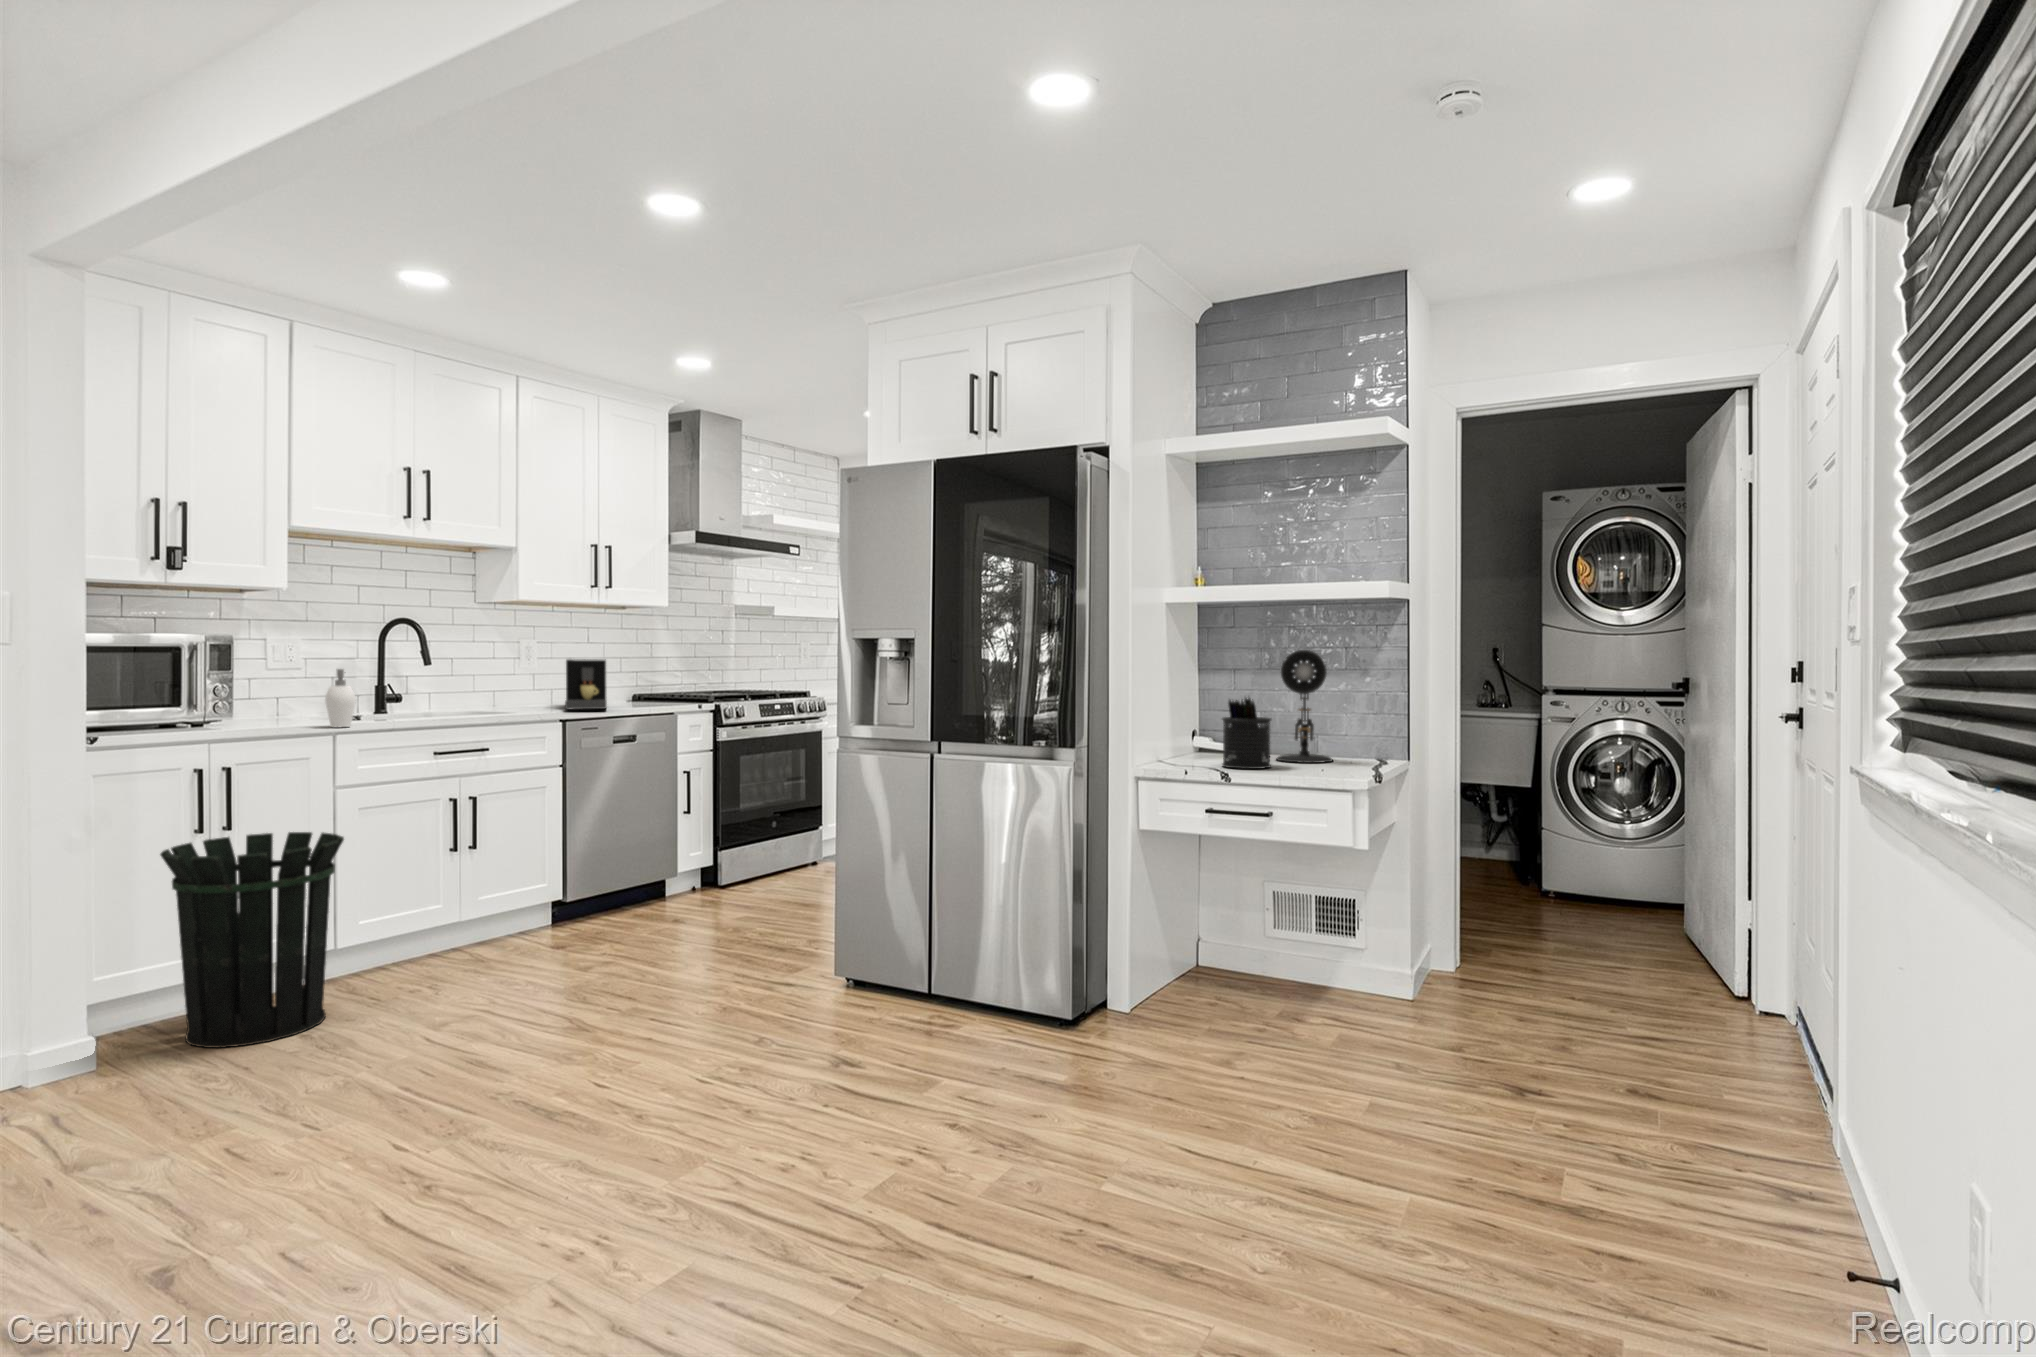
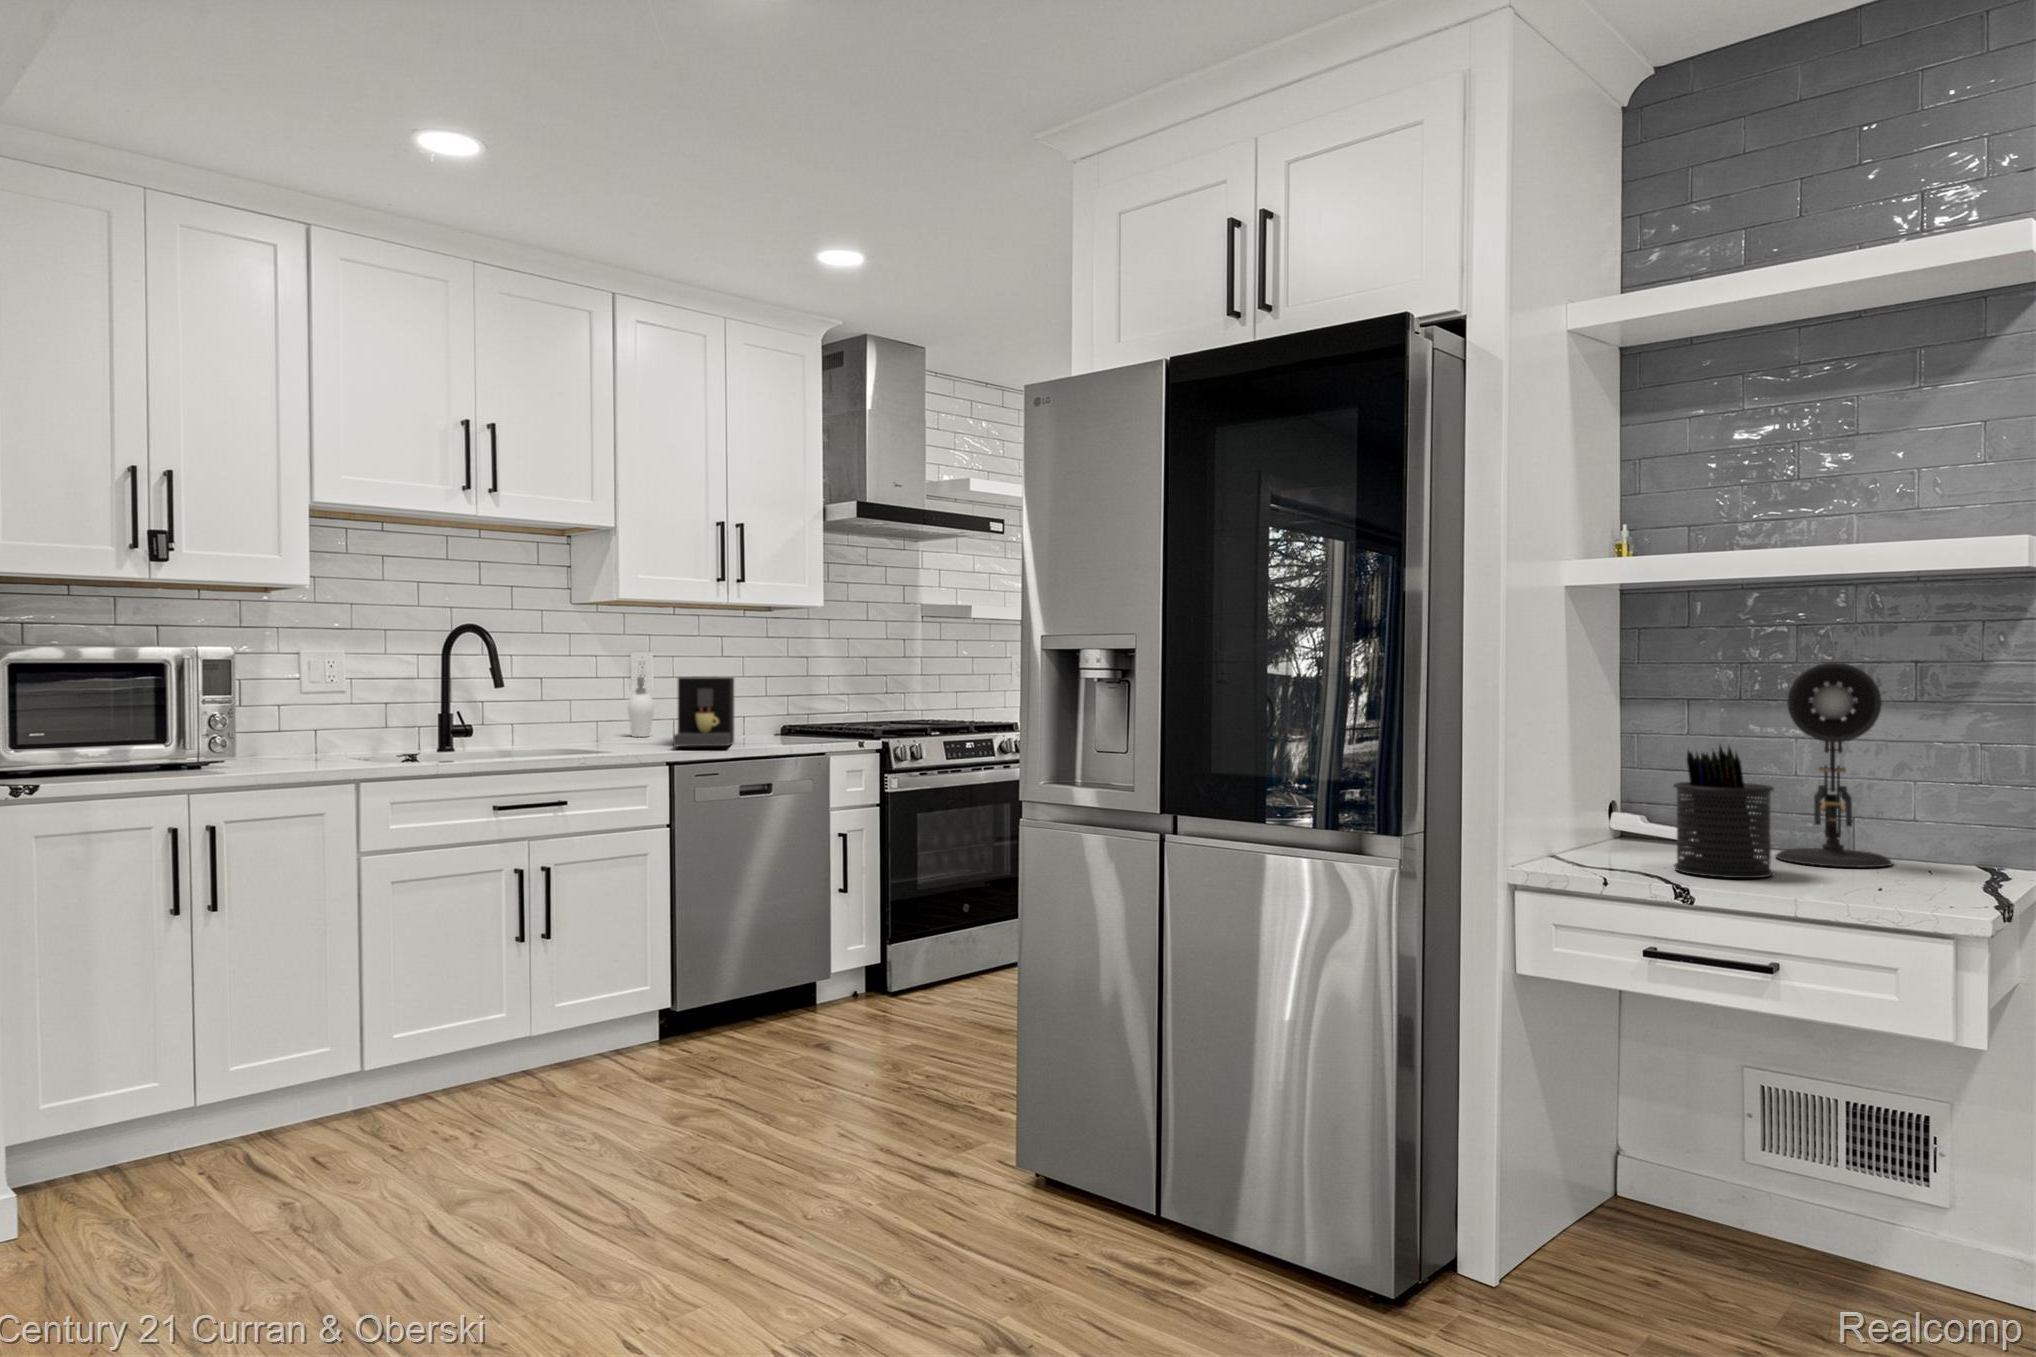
soap dispenser: present [325,669,356,727] -> present [627,677,654,737]
waste bin: present [160,832,344,1048] -> none [110,916,347,1218]

